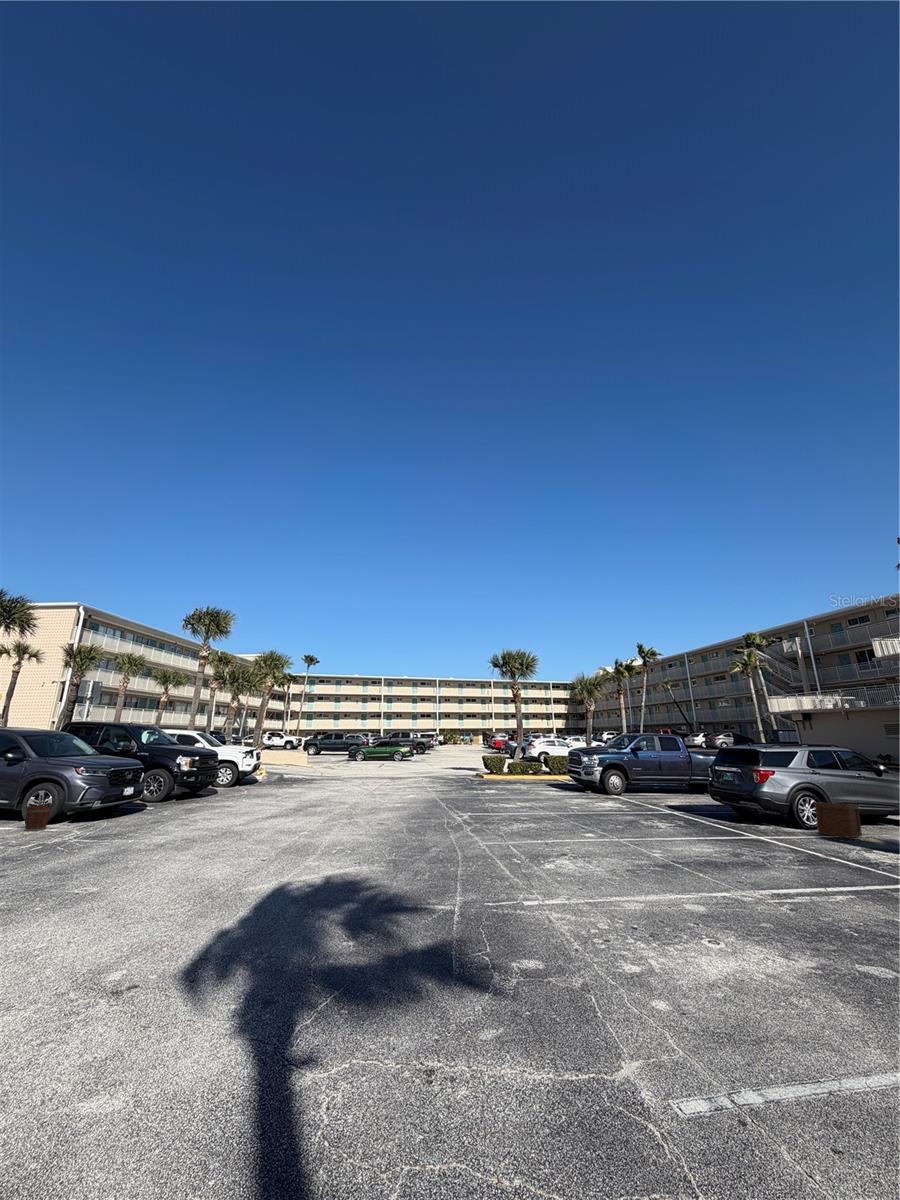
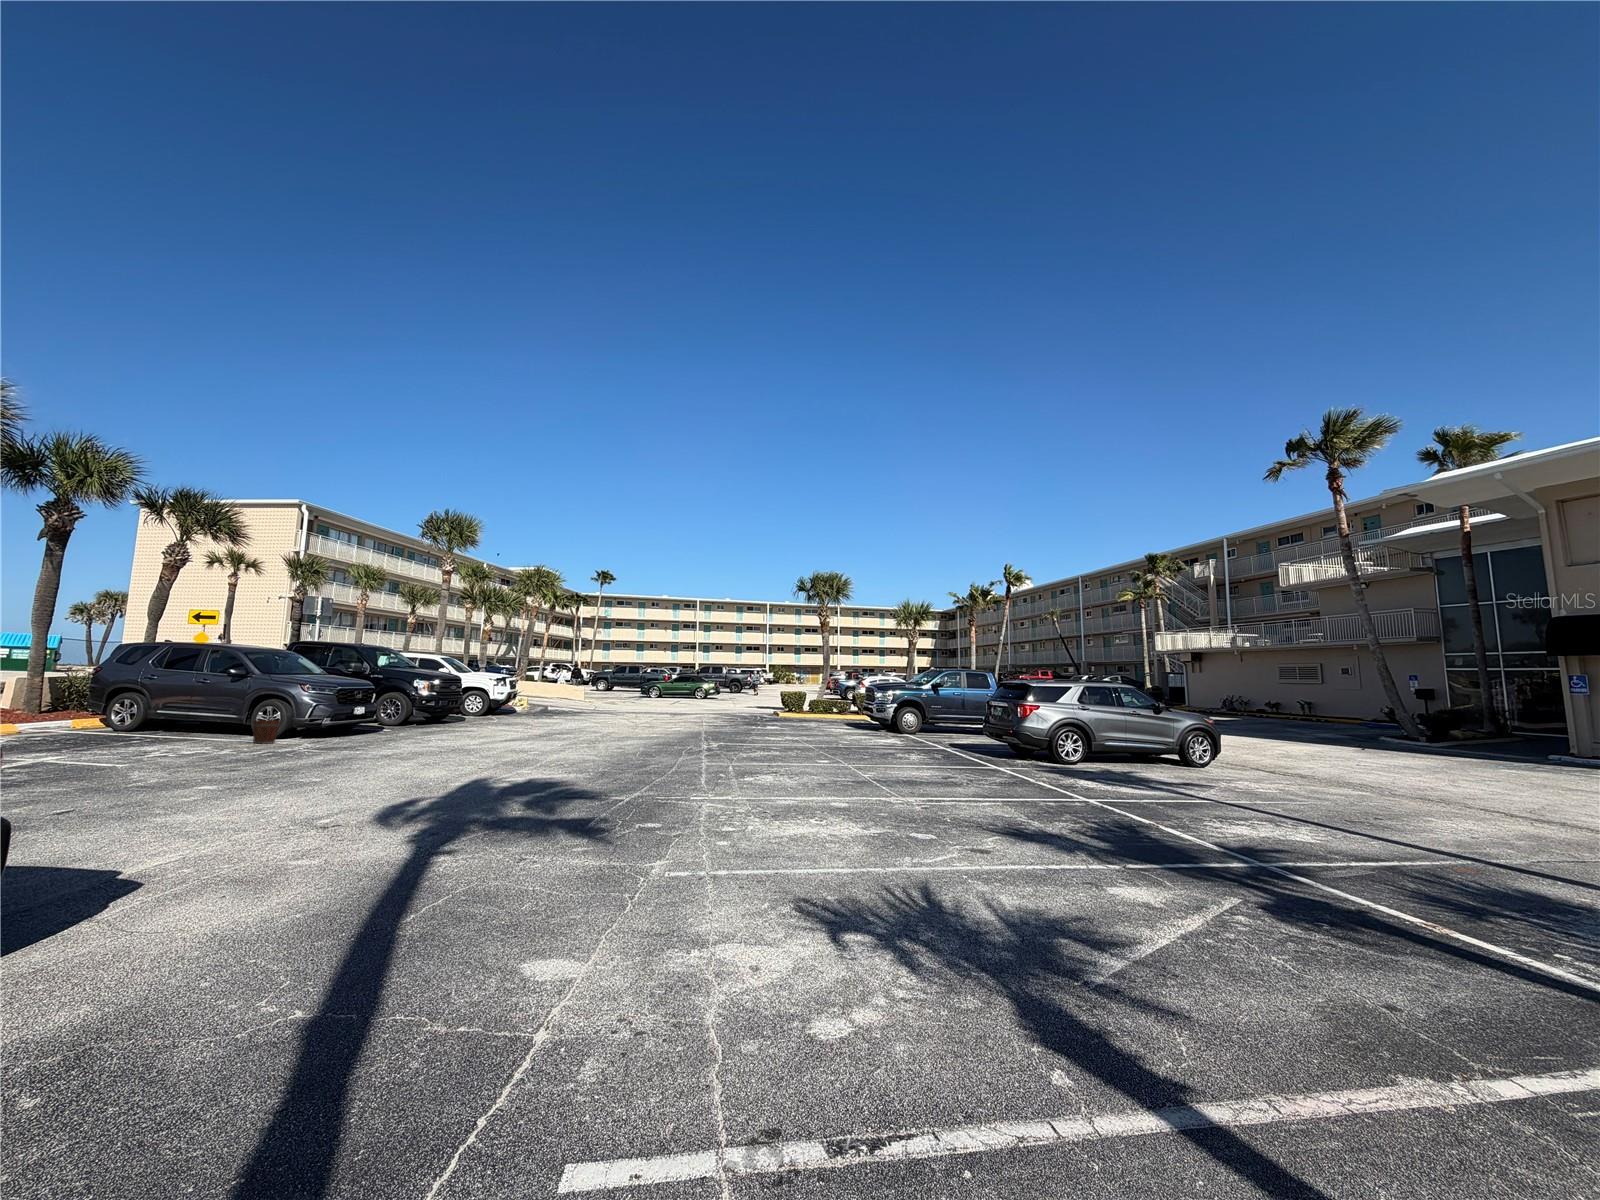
wooden crate: present [814,801,862,838] -> none [1075,737,1119,772]

